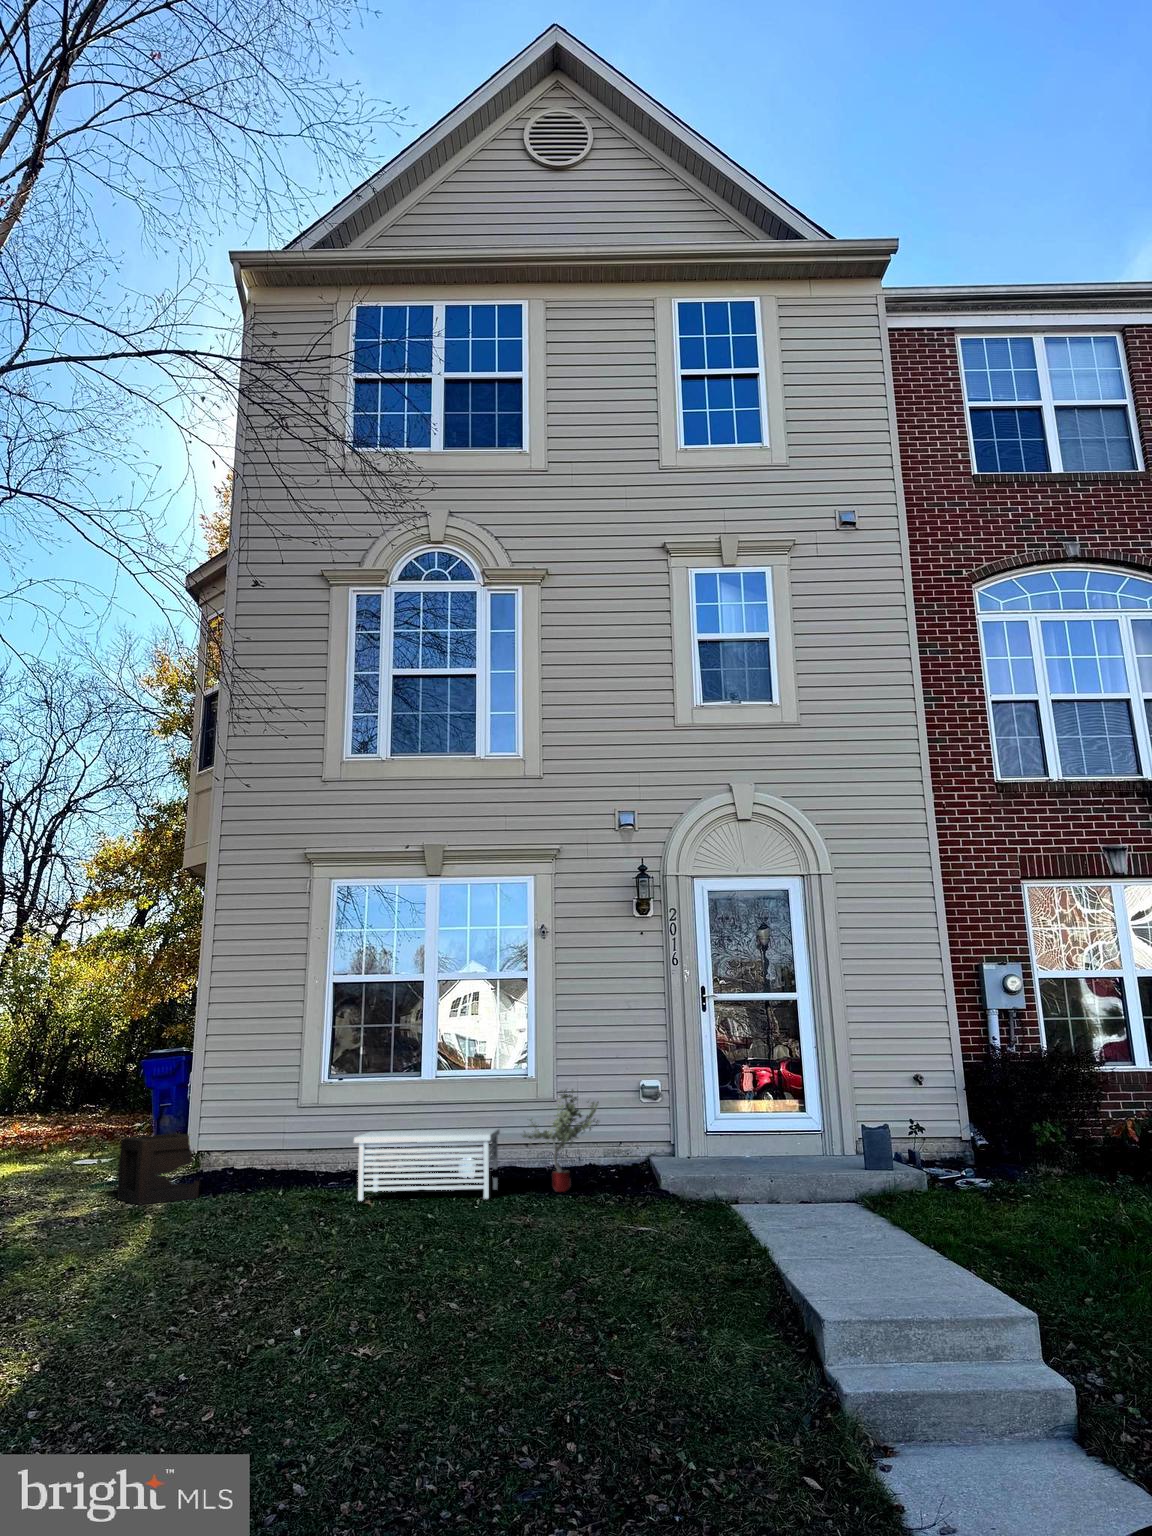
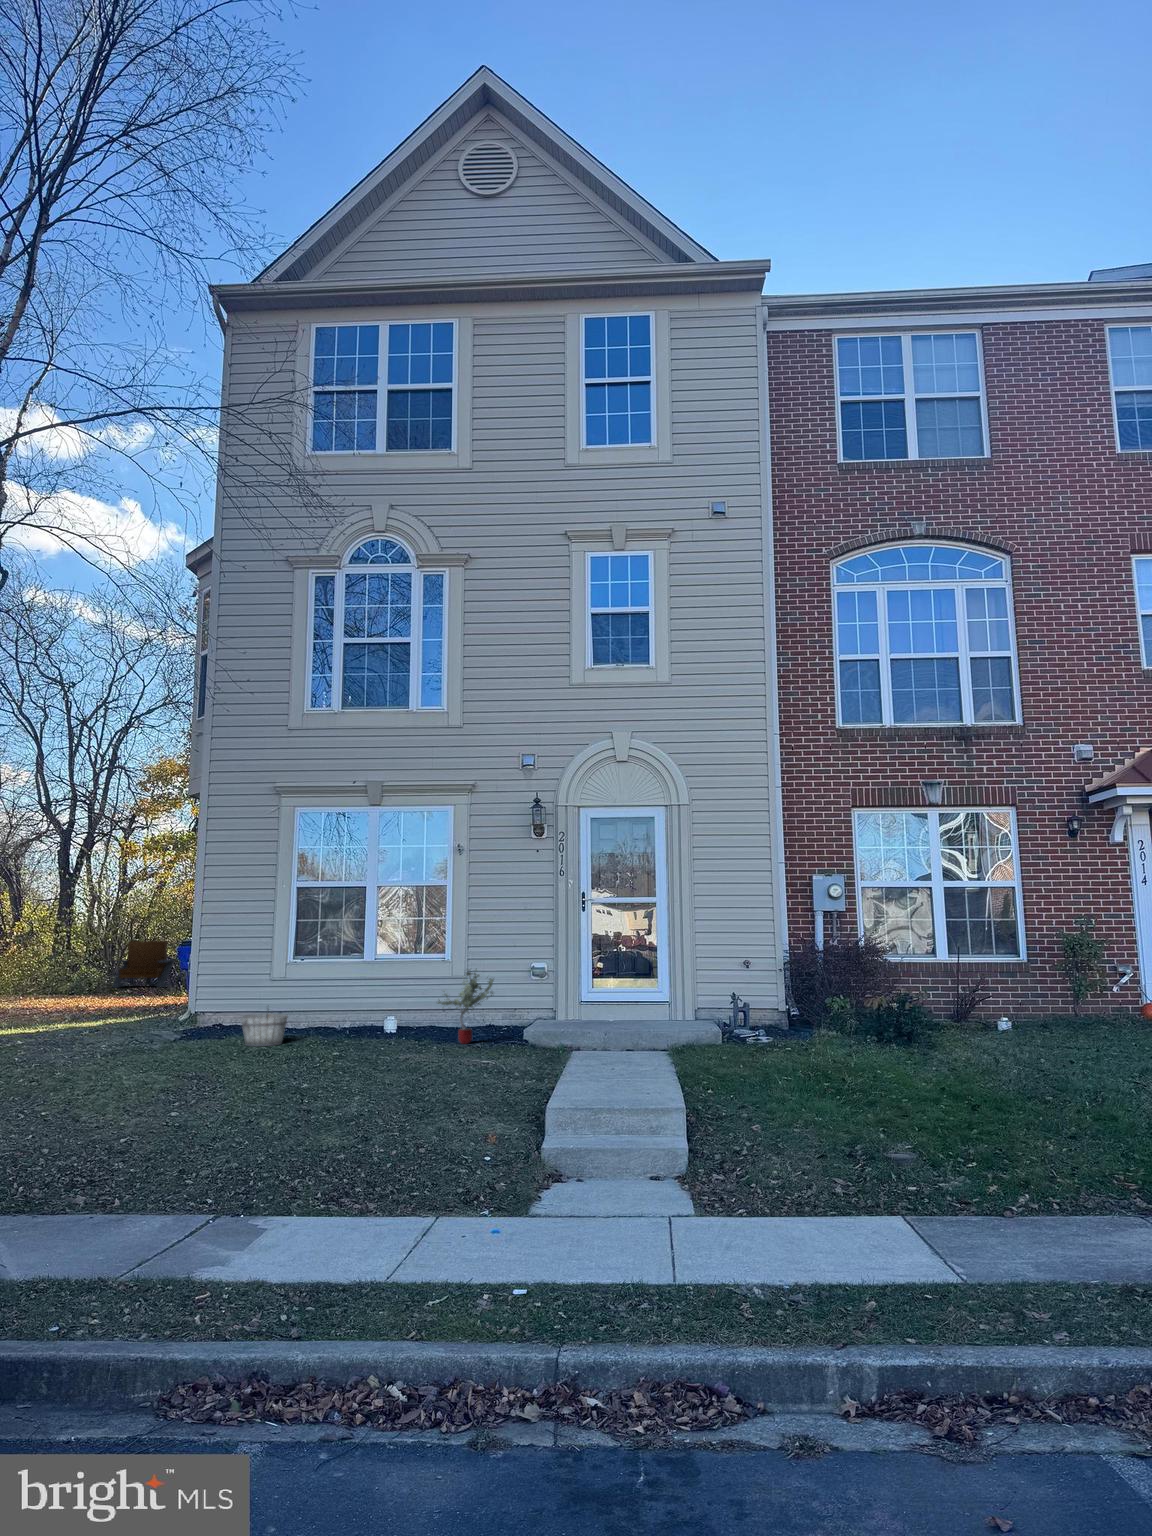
lounge chair: none [50,1067,127,1126] -> present [112,941,174,988]
storage bench: present [354,1129,500,1201] -> none [309,997,423,1047]
wooden crate: present [117,1134,199,1205] -> none [141,996,201,1047]
wooden bucket: none [257,1144,320,1201] -> present [241,1008,287,1046]

